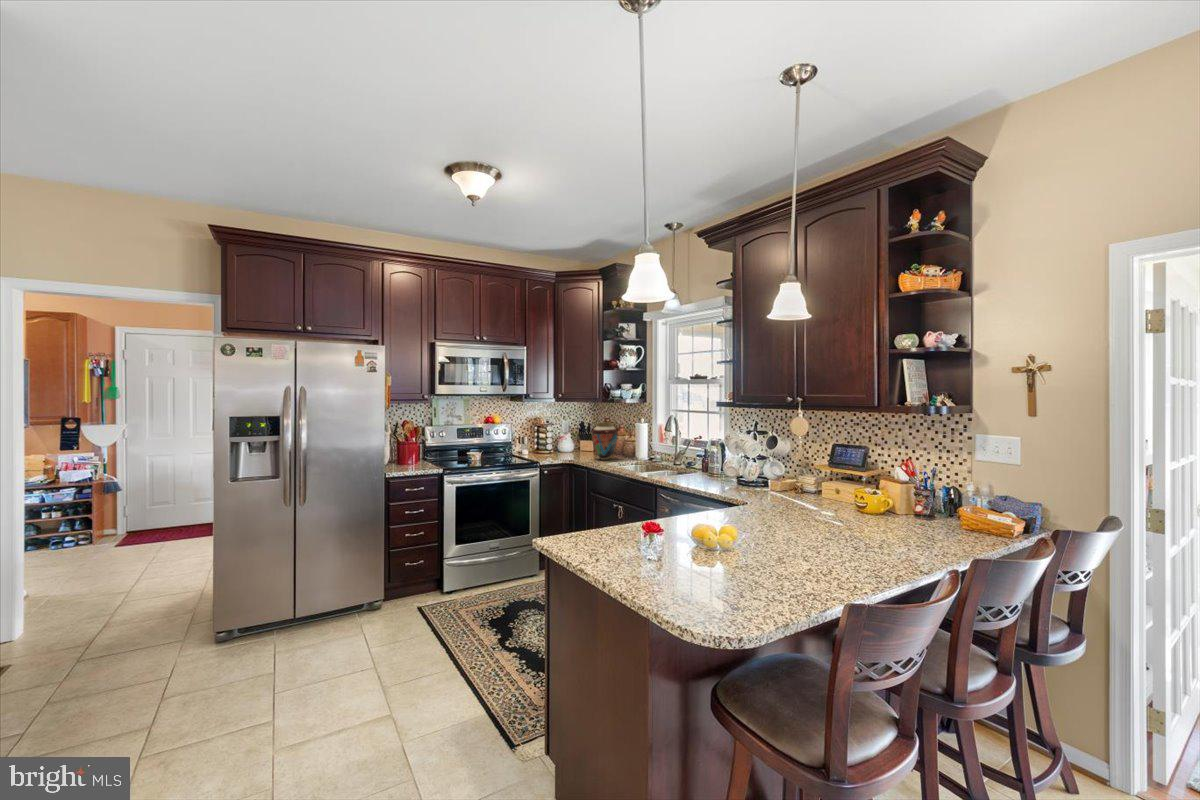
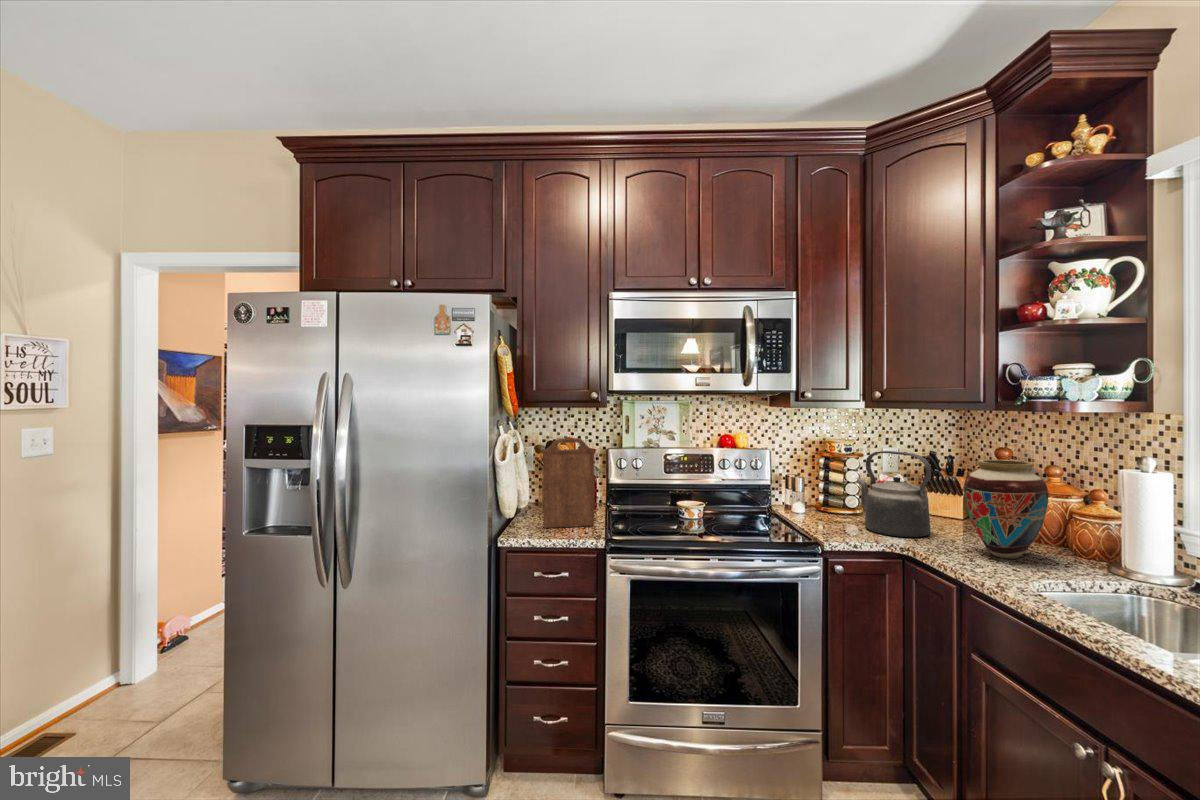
cutting board: none [402,420,429,469] -> present [543,438,594,528]
kettle: none [552,421,581,458] -> present [857,451,931,537]

